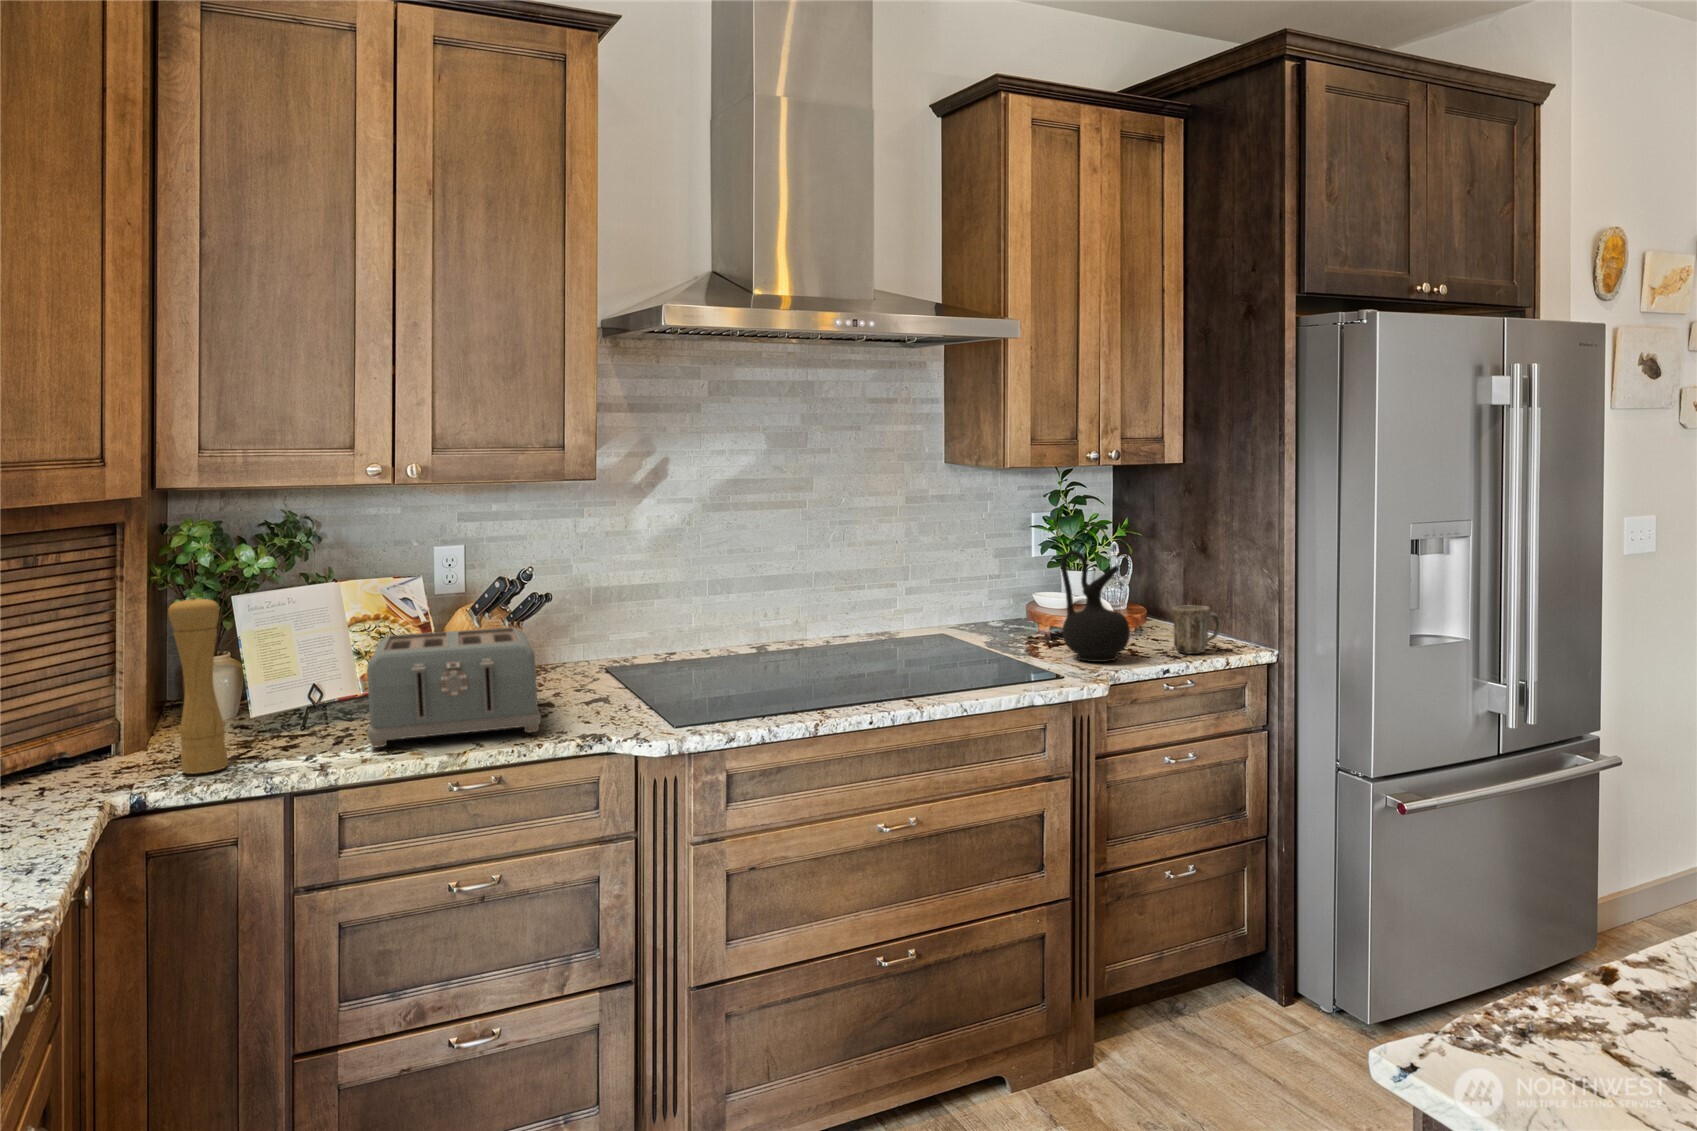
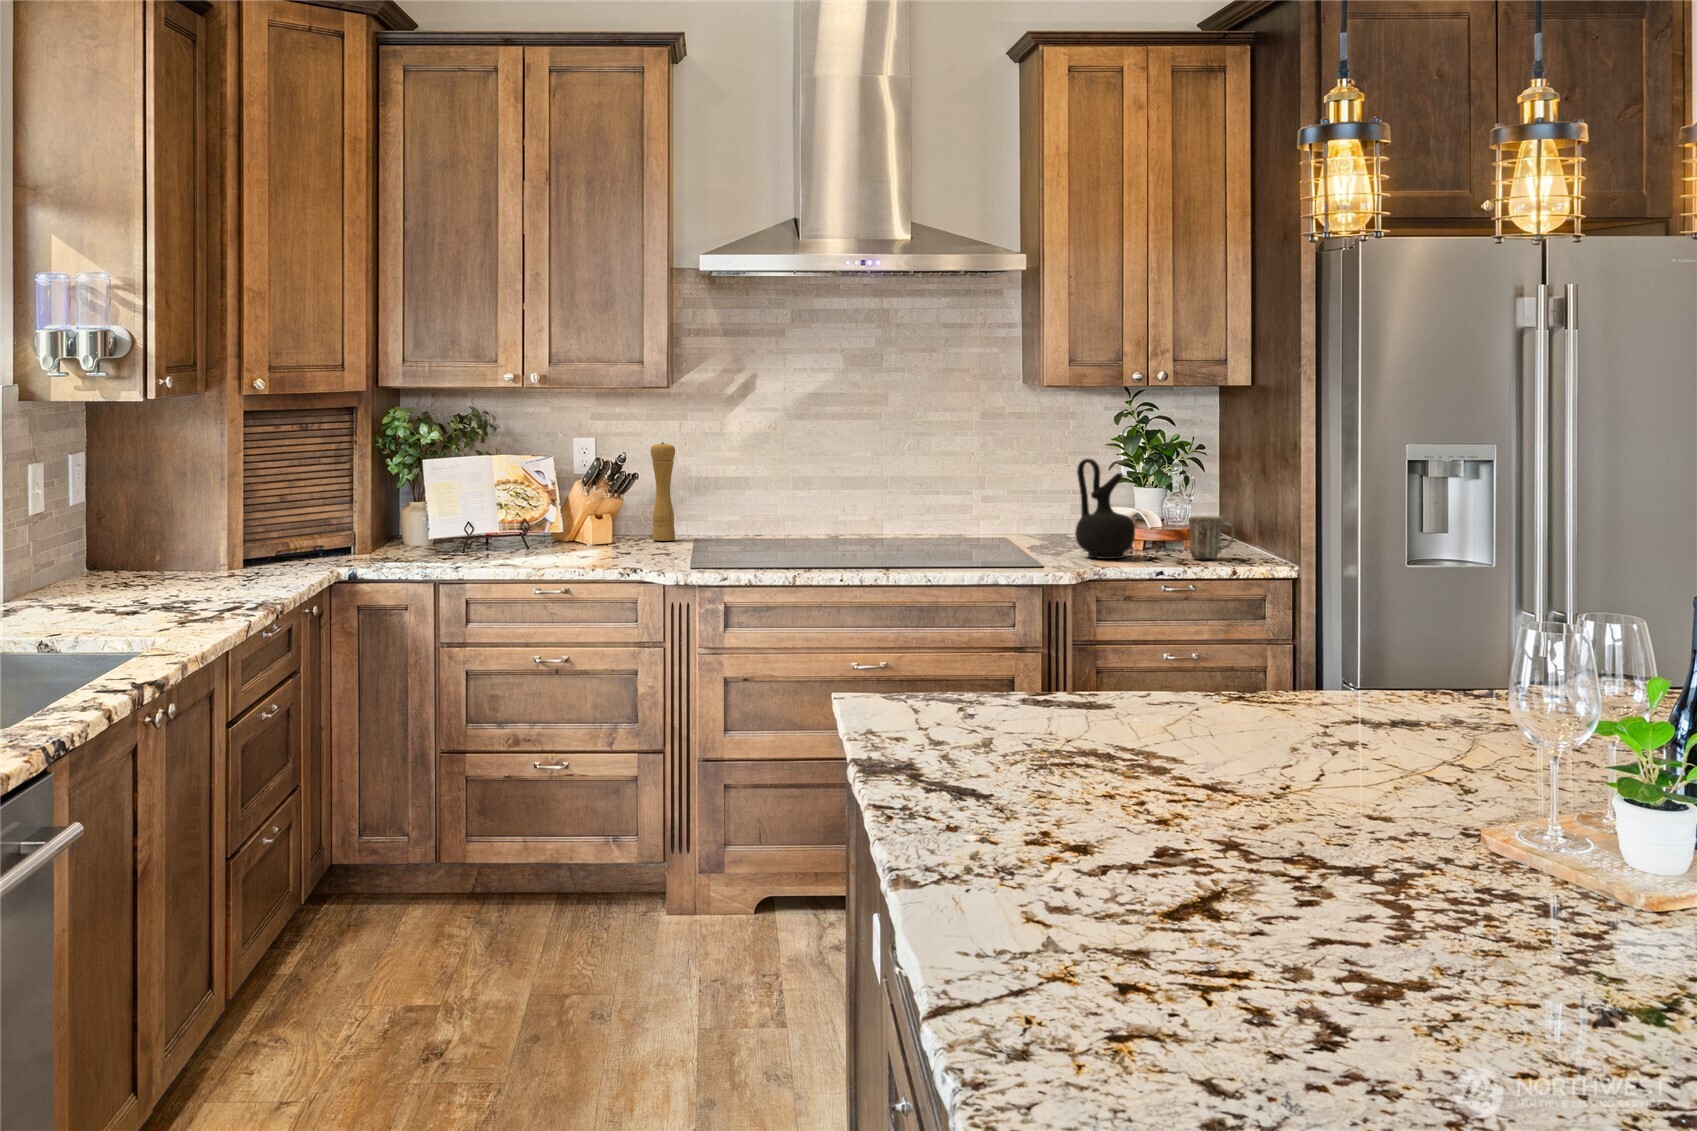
pepper mill: present [168,596,228,774] -> present [651,443,675,541]
toaster: present [367,627,541,747] -> none [489,494,620,562]

